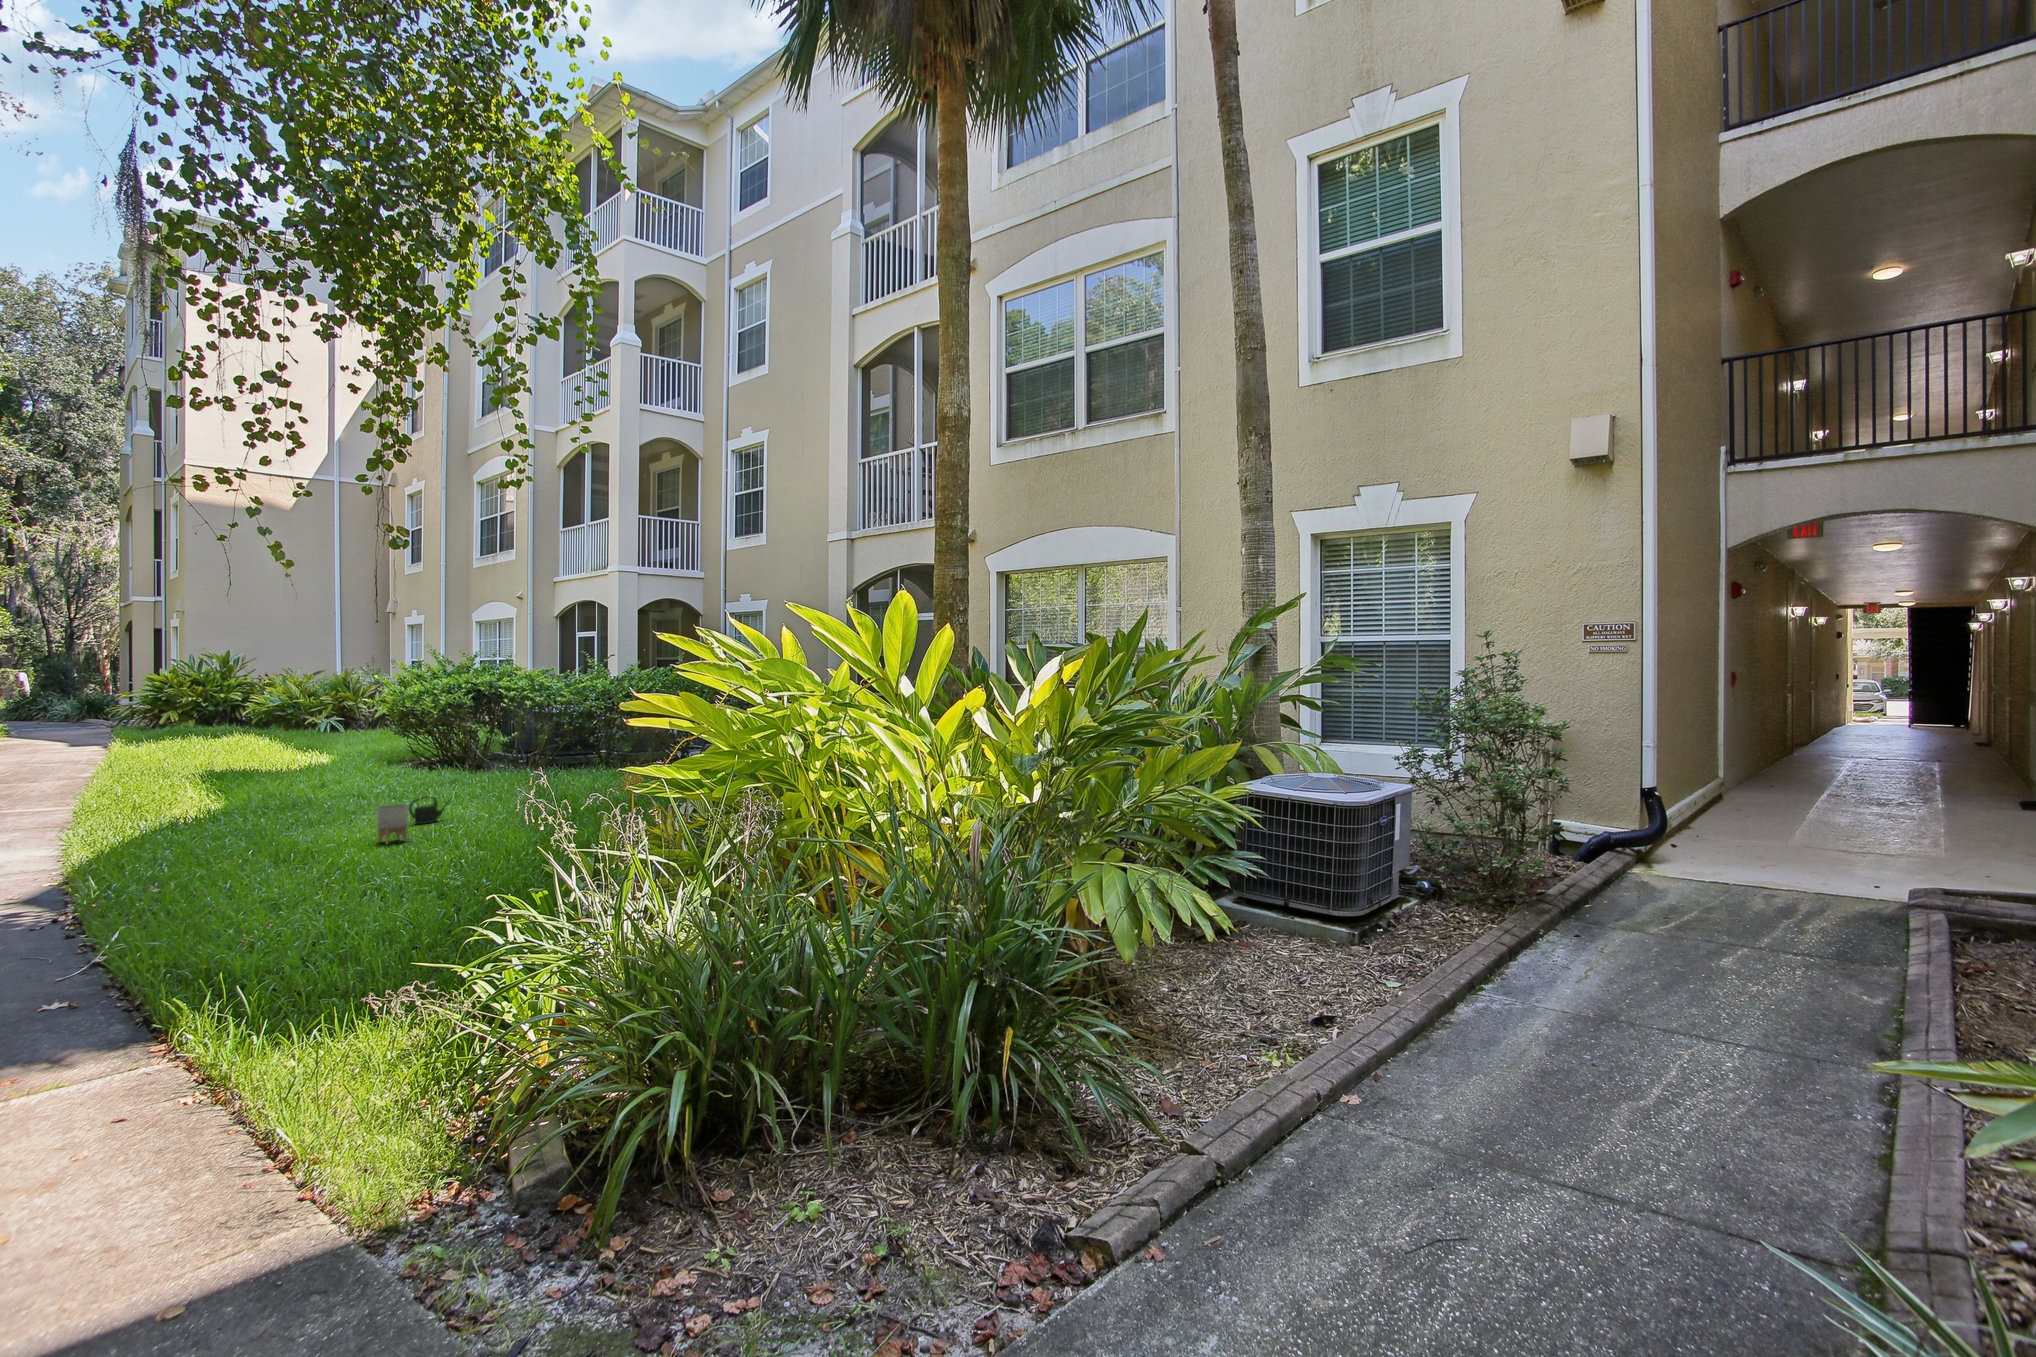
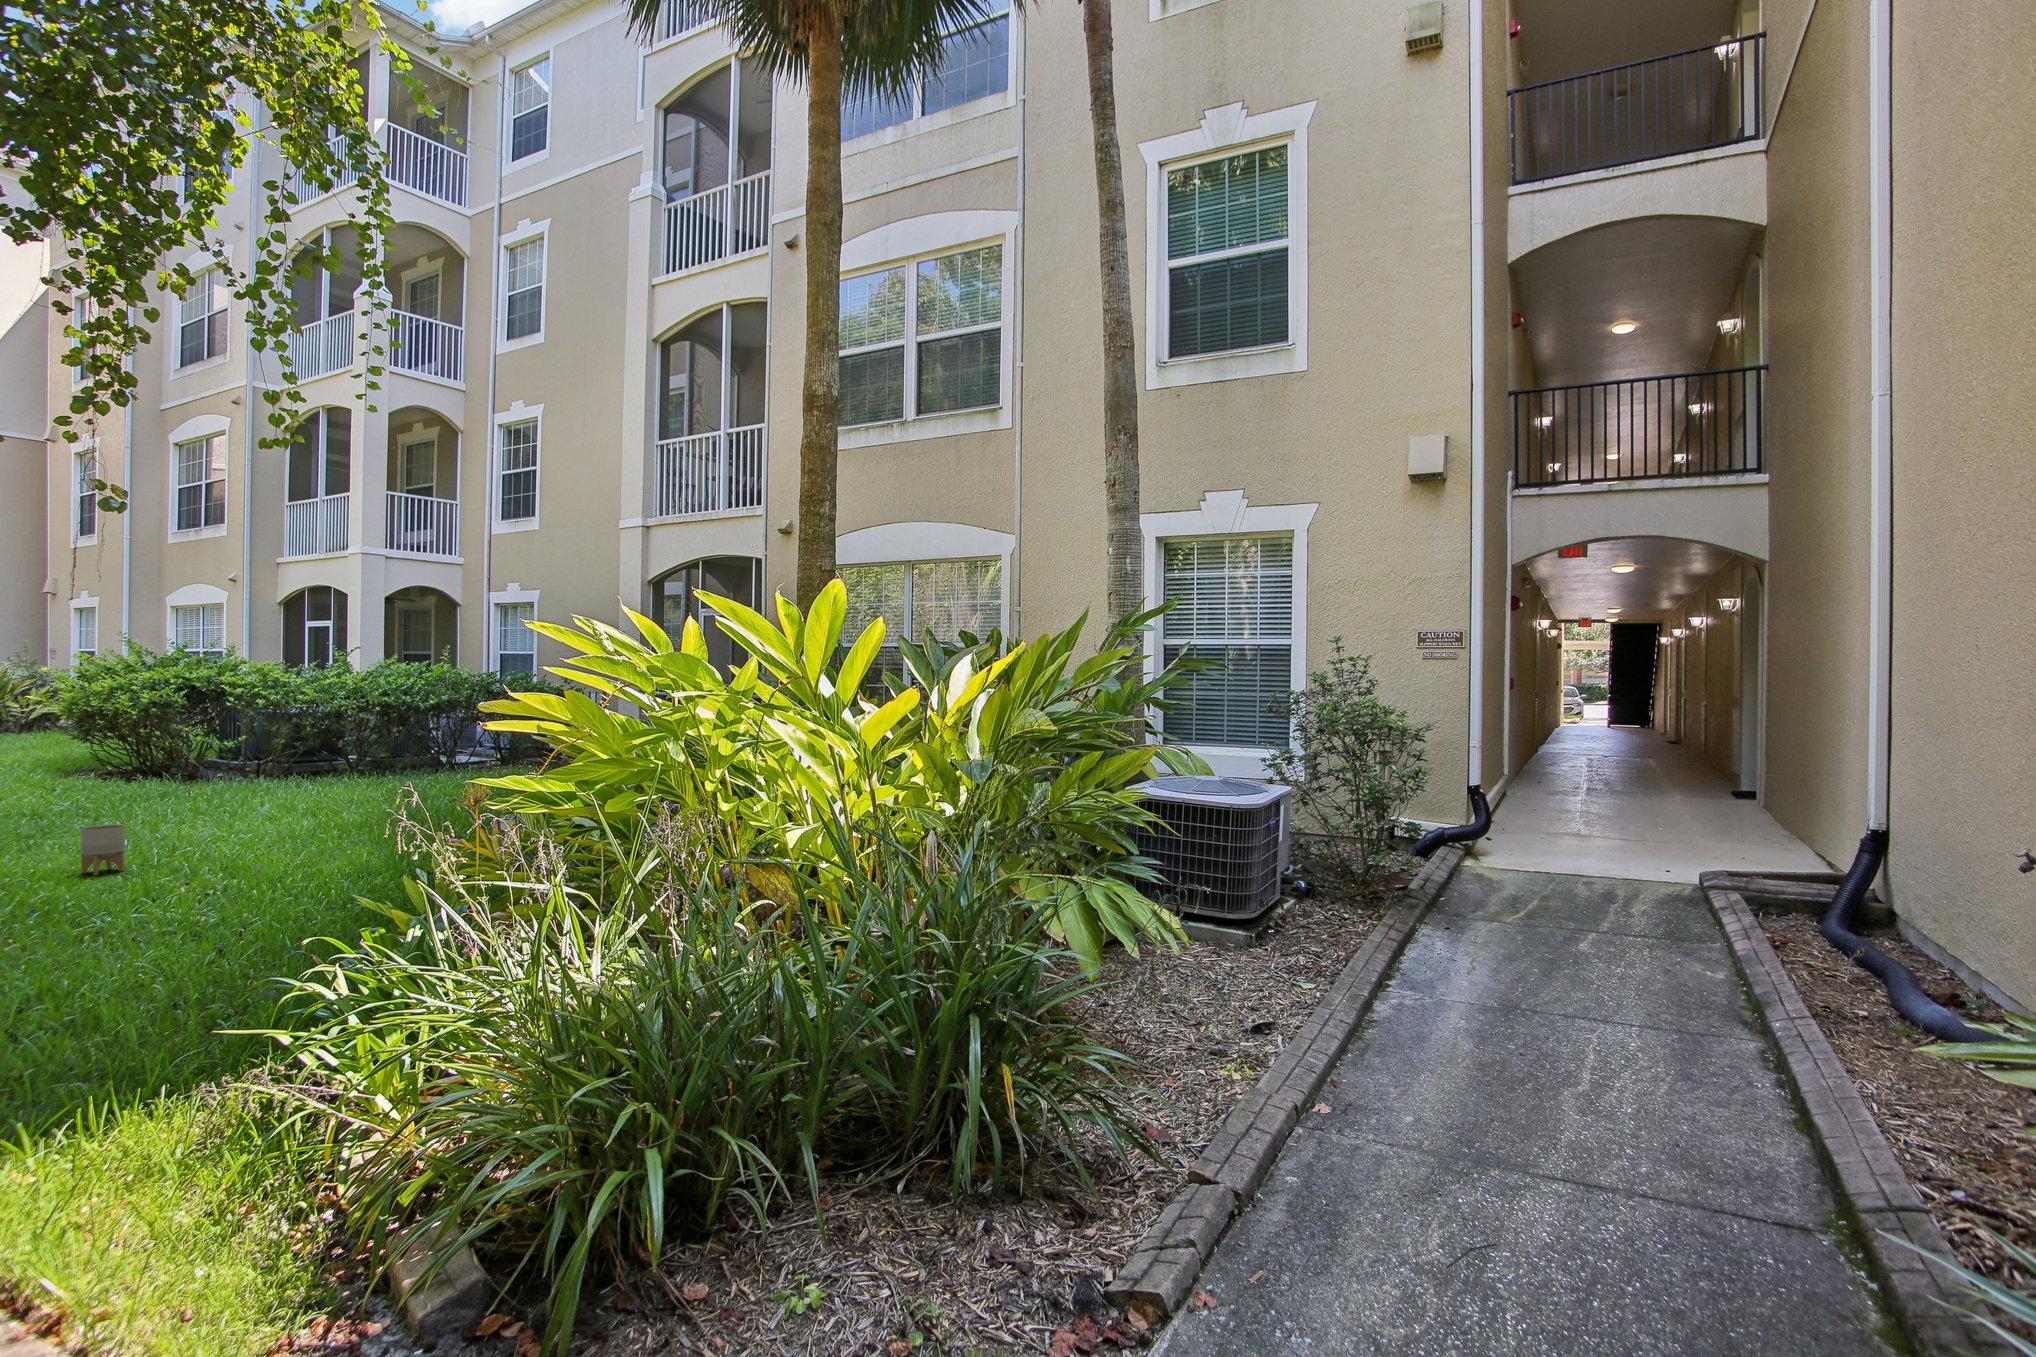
watering can: present [409,796,448,824] -> none [119,814,177,848]

